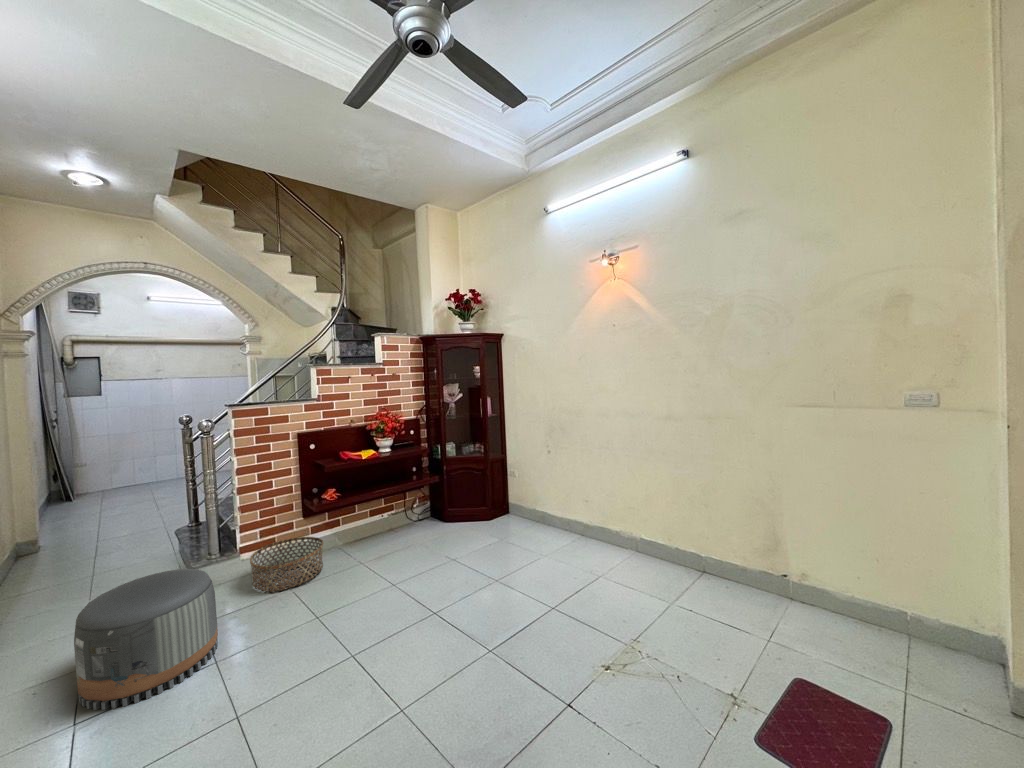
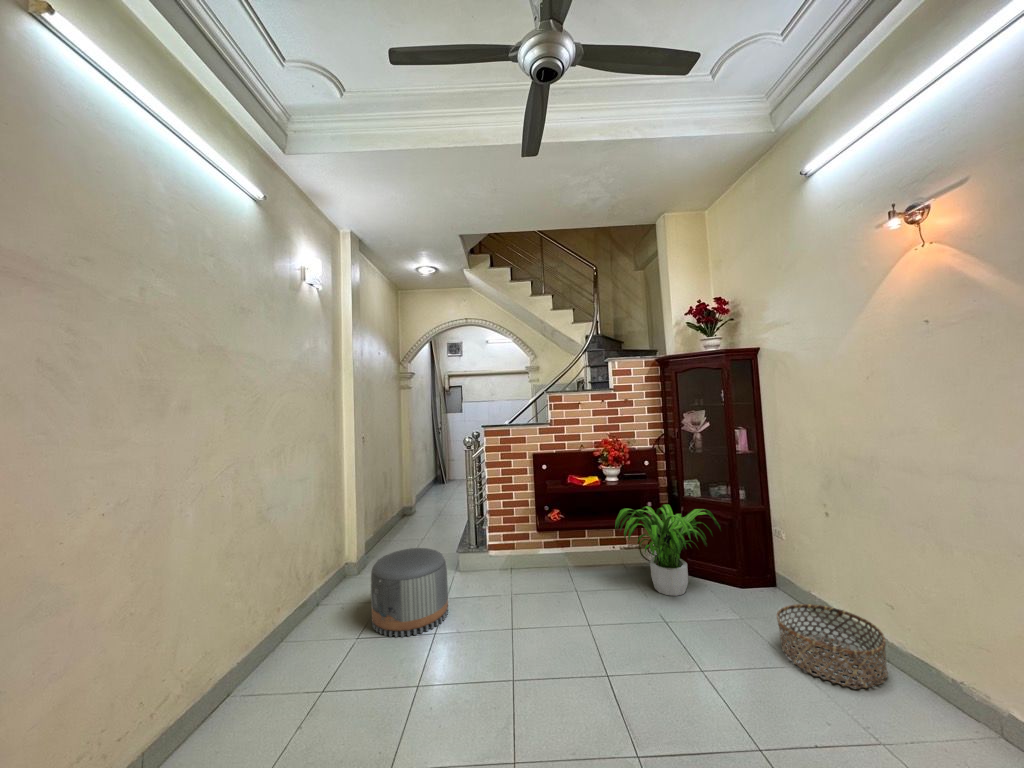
potted plant: none [399,463,480,540] -> present [615,504,721,596]
basket: present [250,537,324,592] -> present [777,604,888,689]

